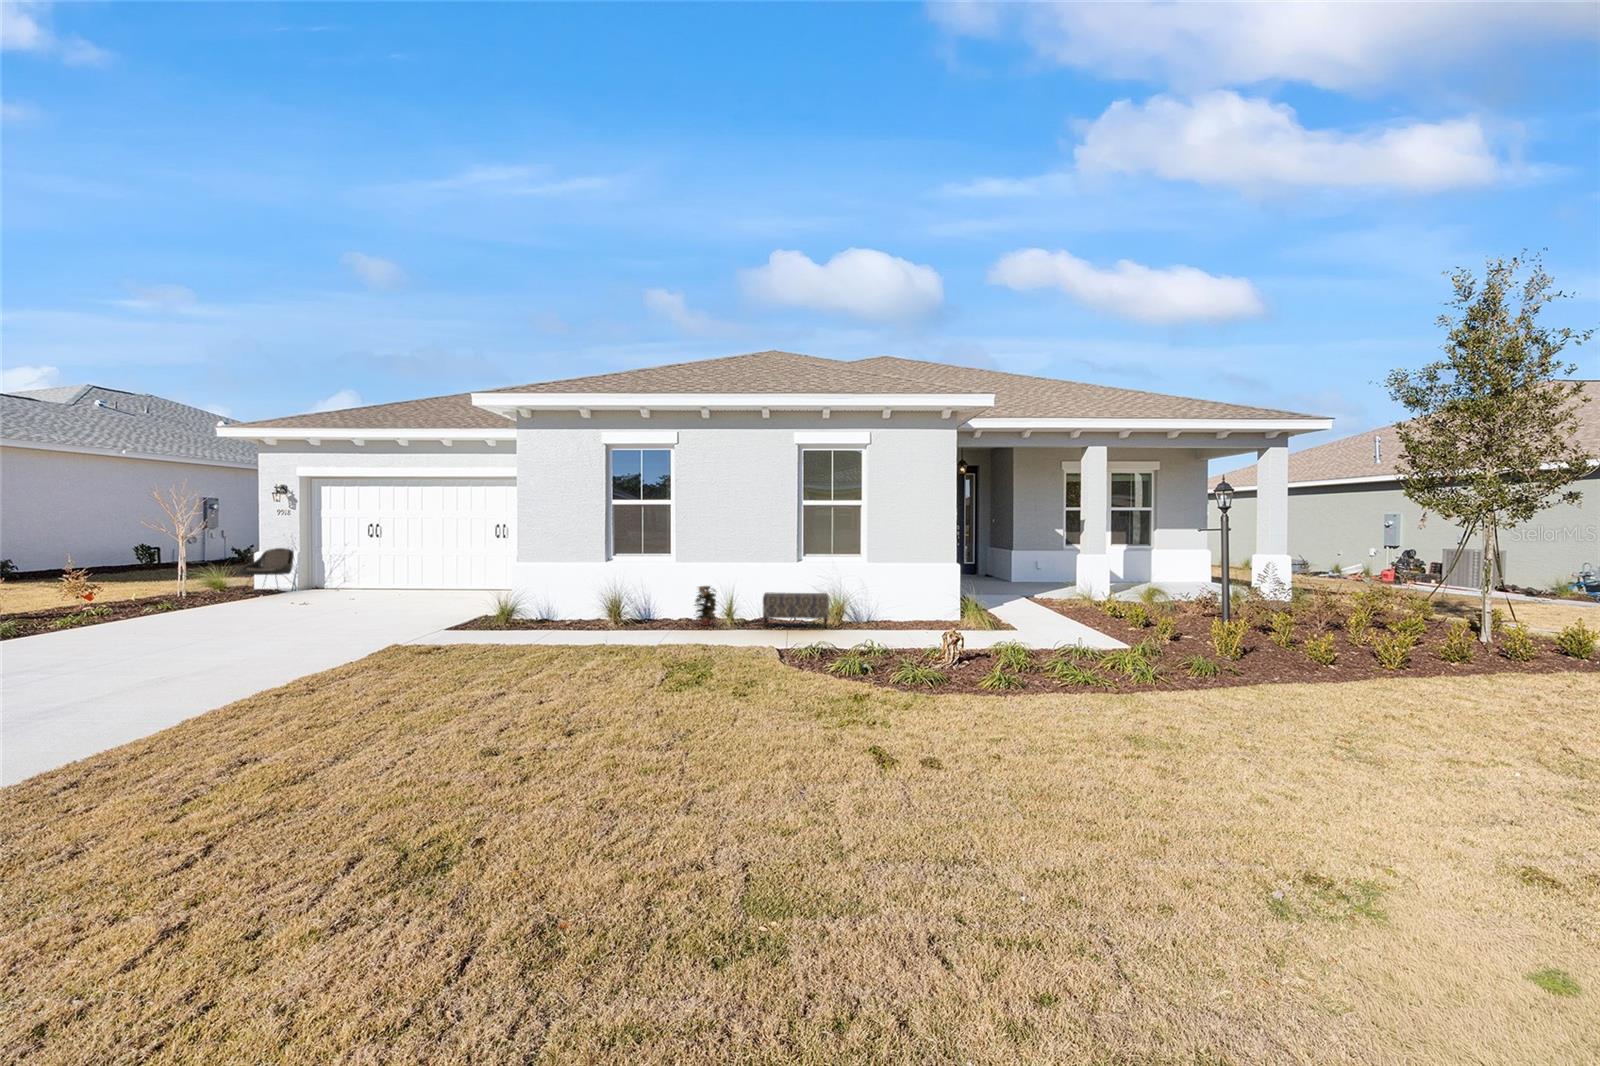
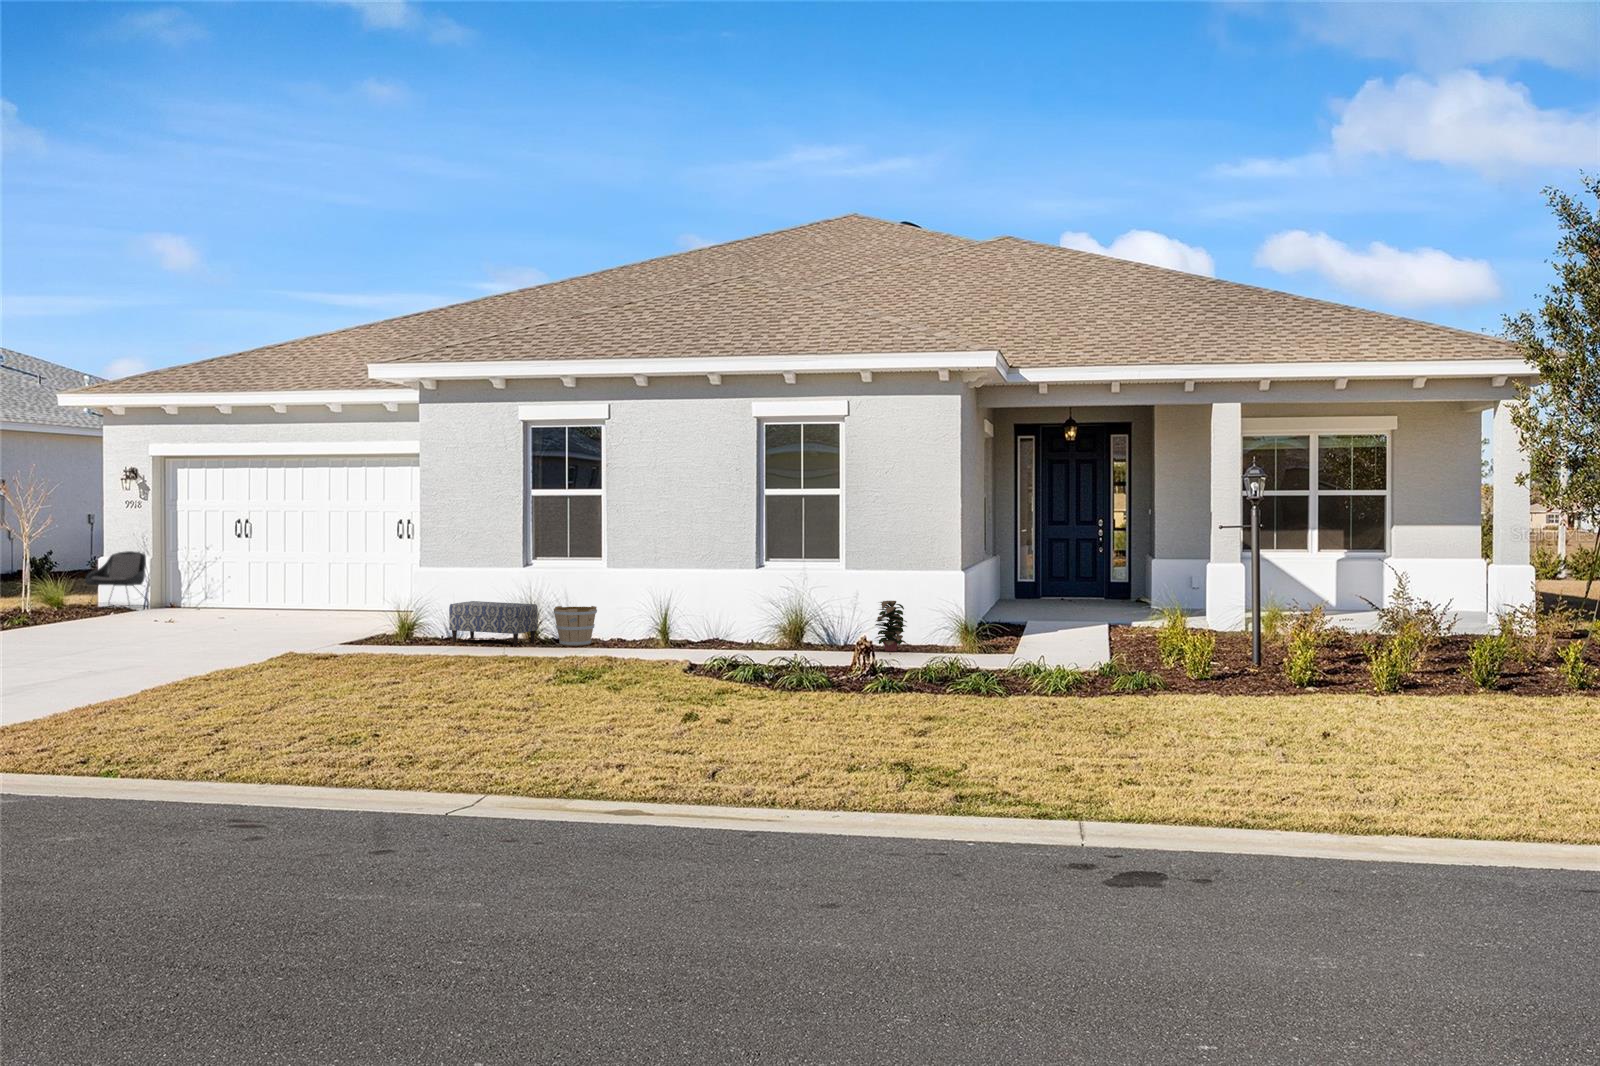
decorative plant: present [694,586,717,626] -> present [875,601,907,651]
wooden bucket: none [636,593,671,626] -> present [553,606,597,646]
bench: present [763,593,829,628] -> present [449,601,538,646]

